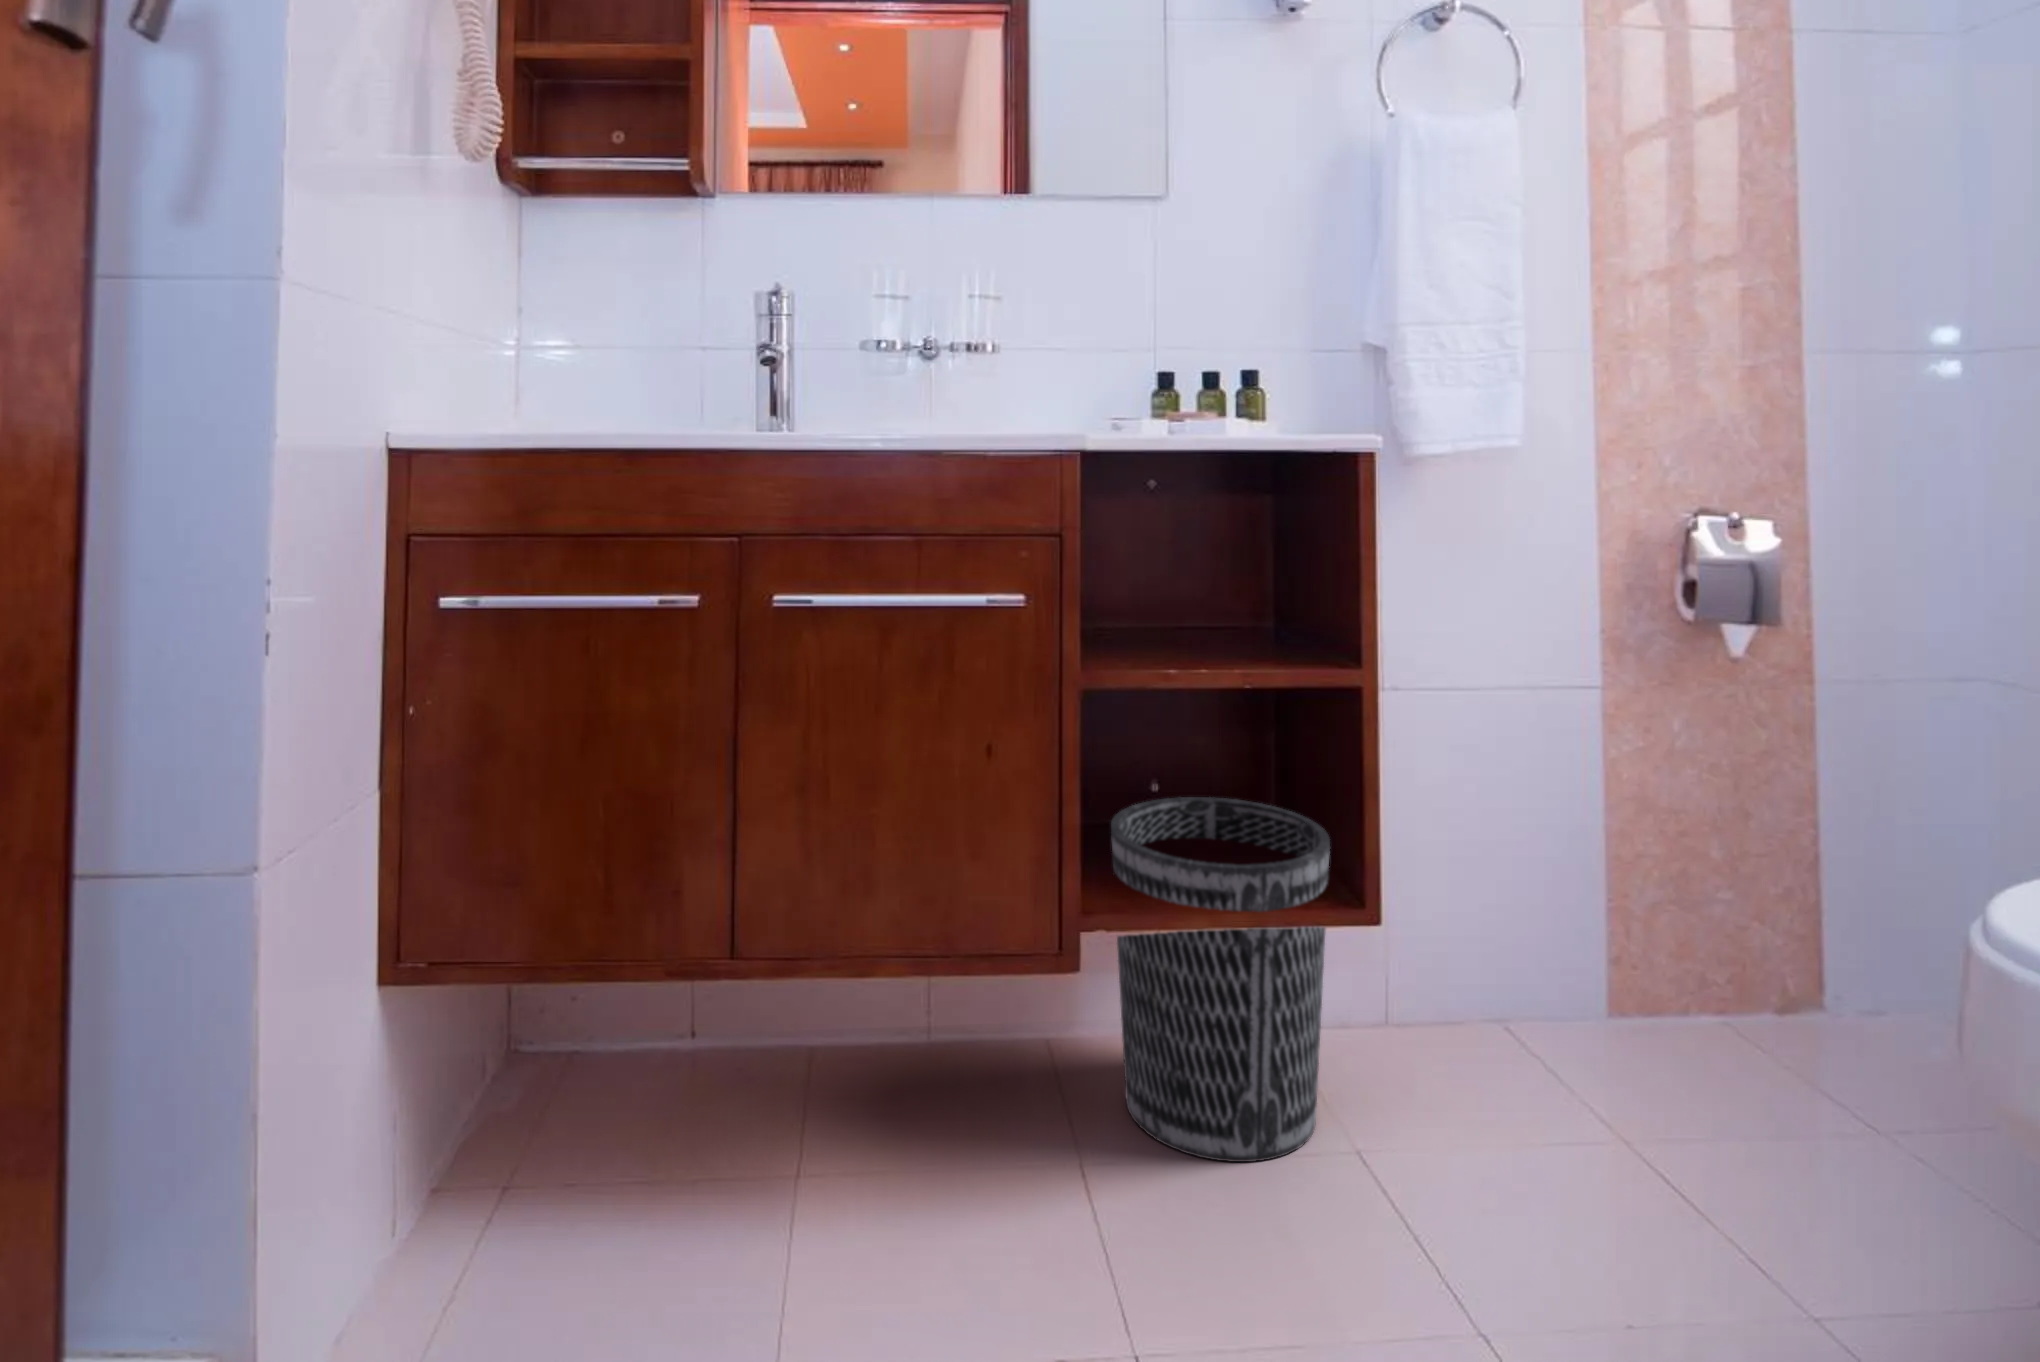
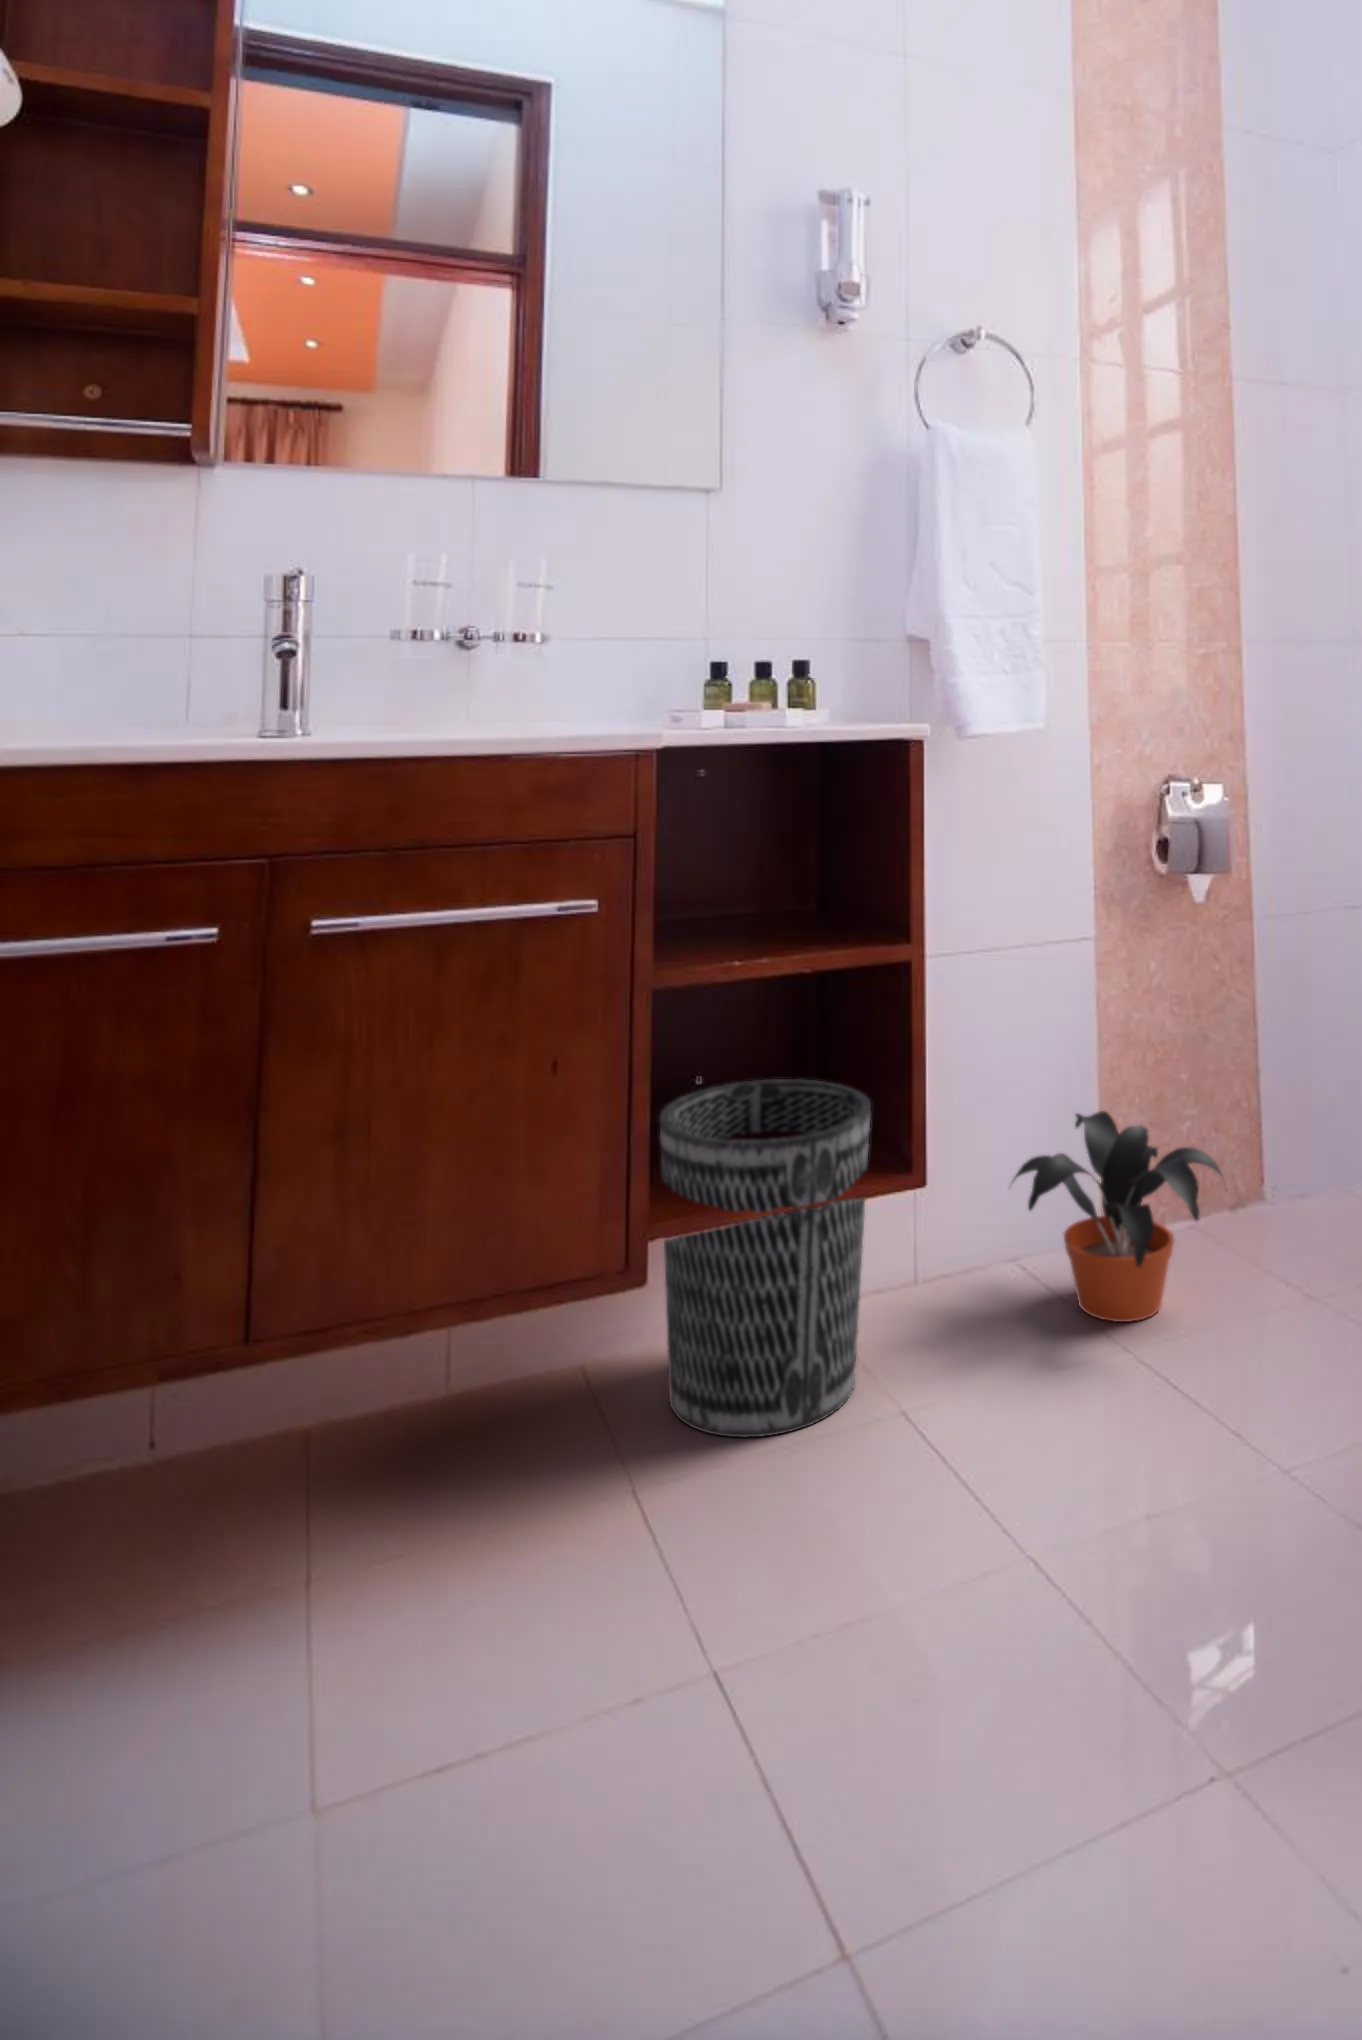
potted plant: none [1493,880,1777,1128] -> present [1014,1111,1221,1322]

